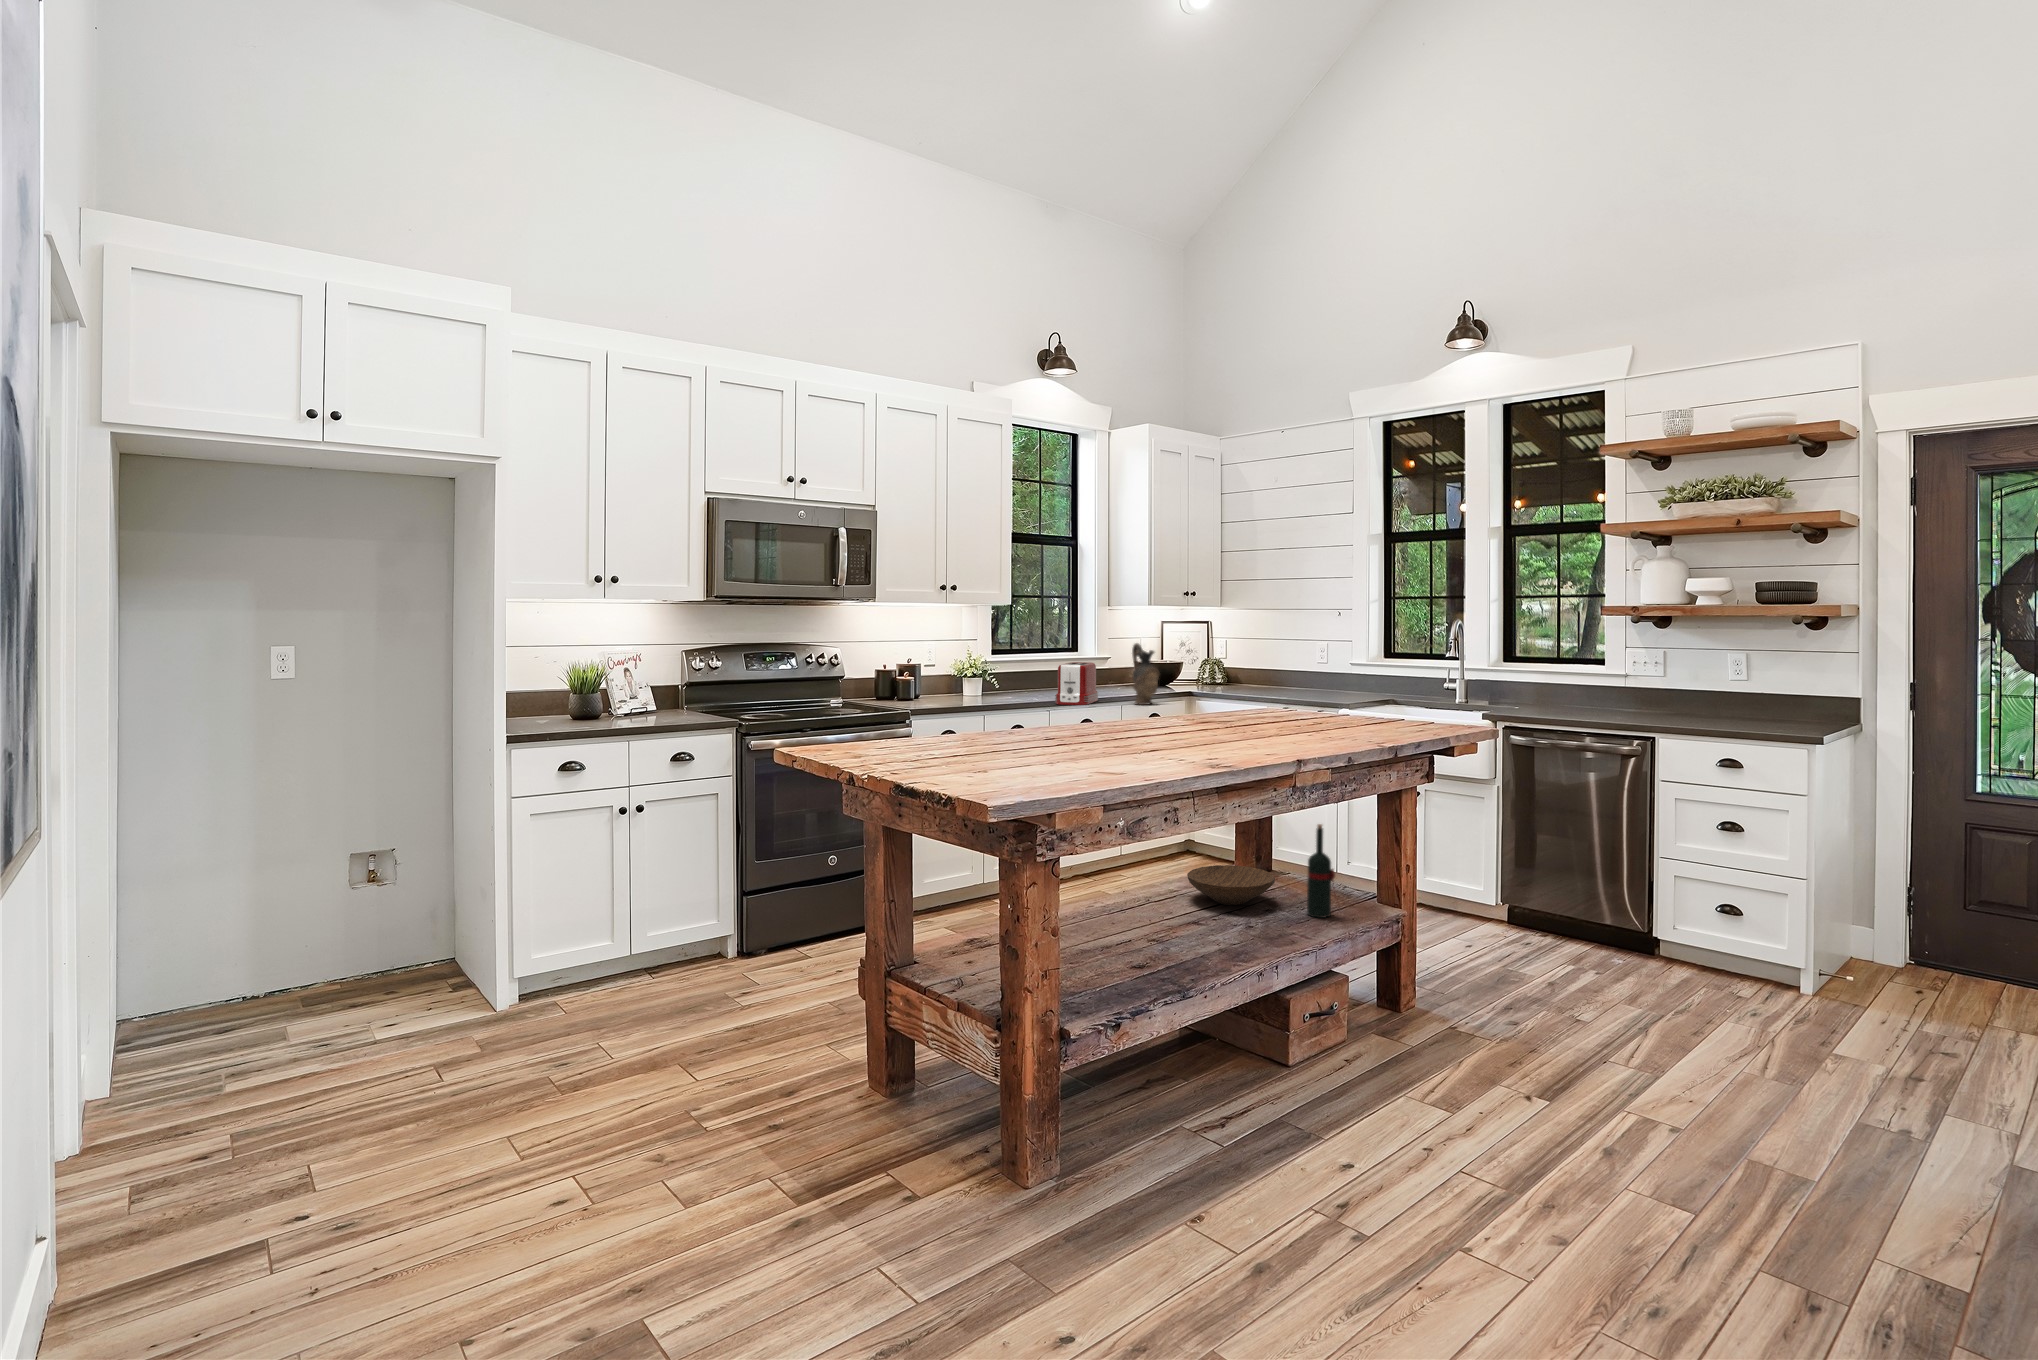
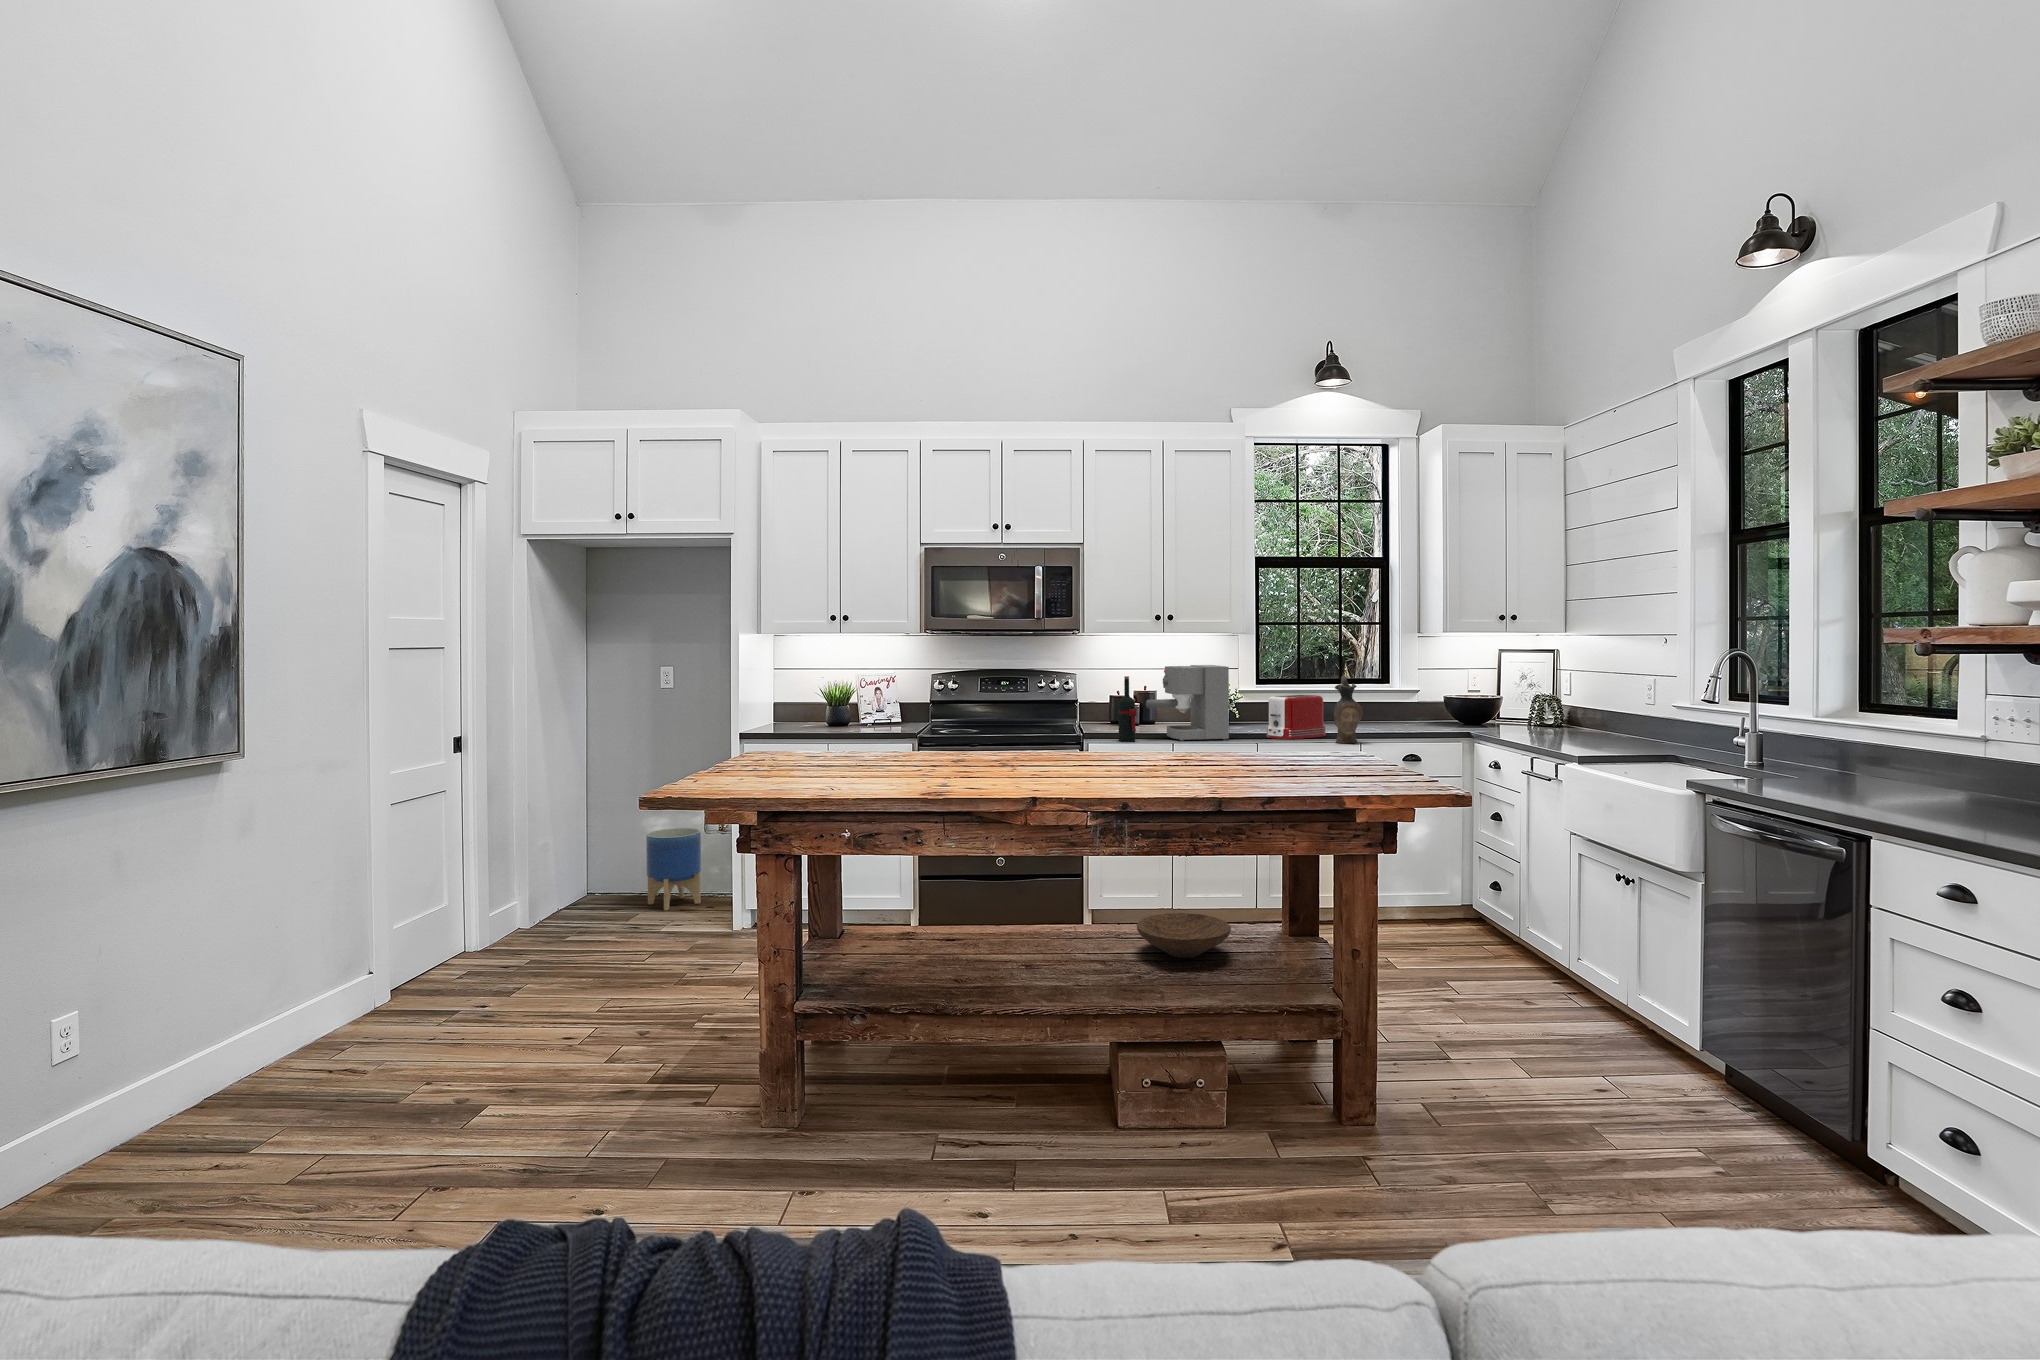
coffee maker: none [969,635,1042,712] -> present [1146,665,1229,741]
wine bottle: present [1307,824,1335,918] -> present [1119,676,1136,742]
planter: none [275,885,368,1010] -> present [646,828,701,910]

